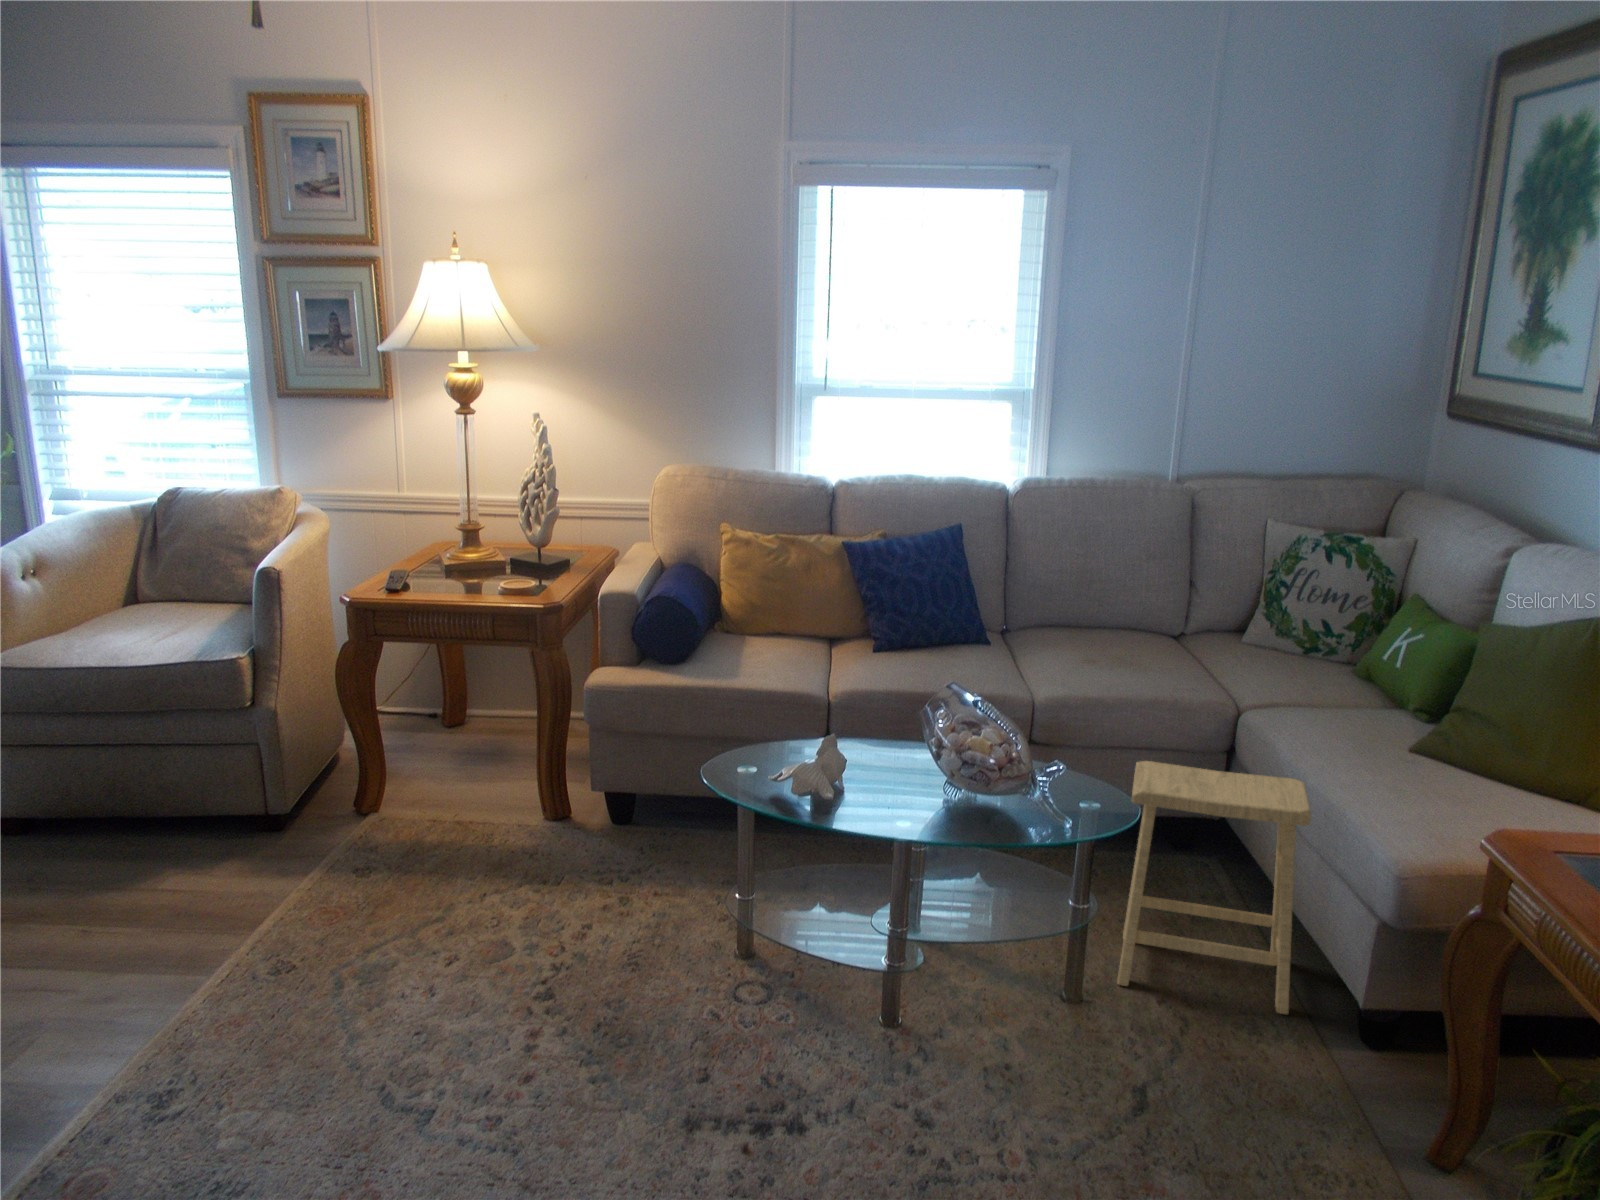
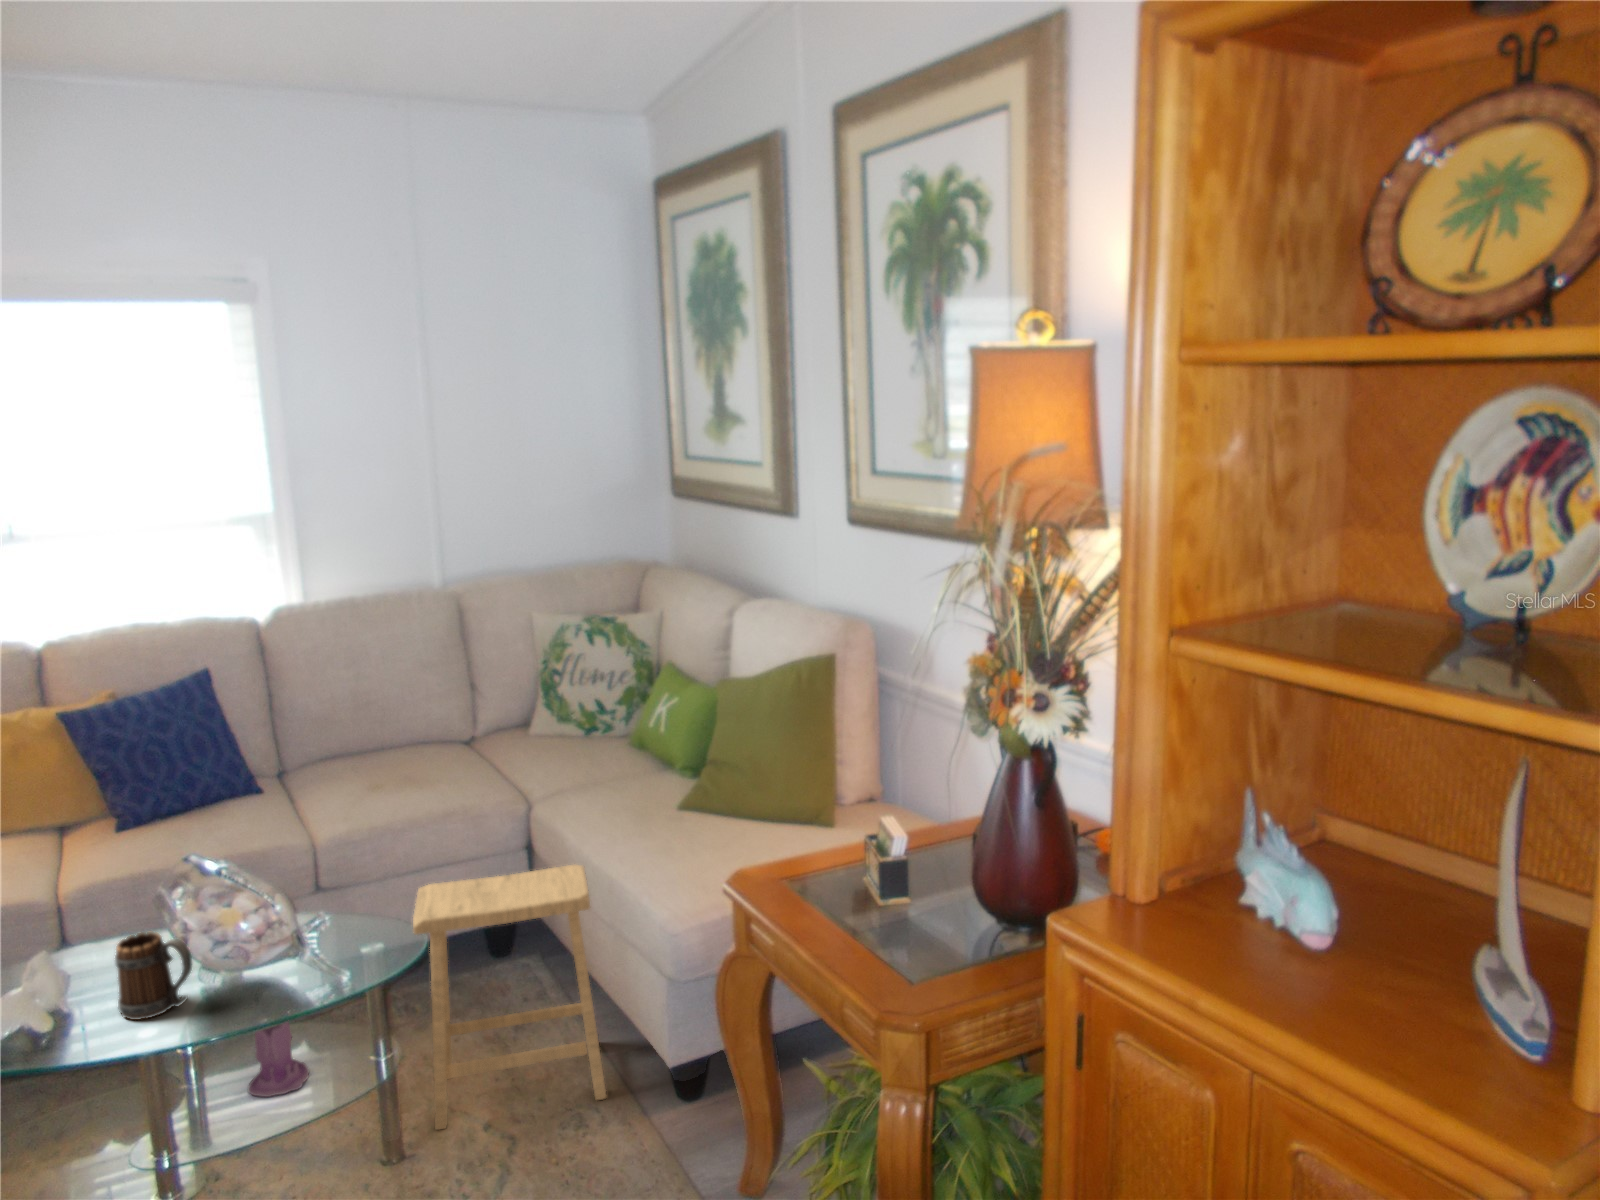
mug: none [888,737,951,809] -> present [115,932,192,1020]
candle: none [971,832,1021,907] -> present [248,1020,309,1097]

